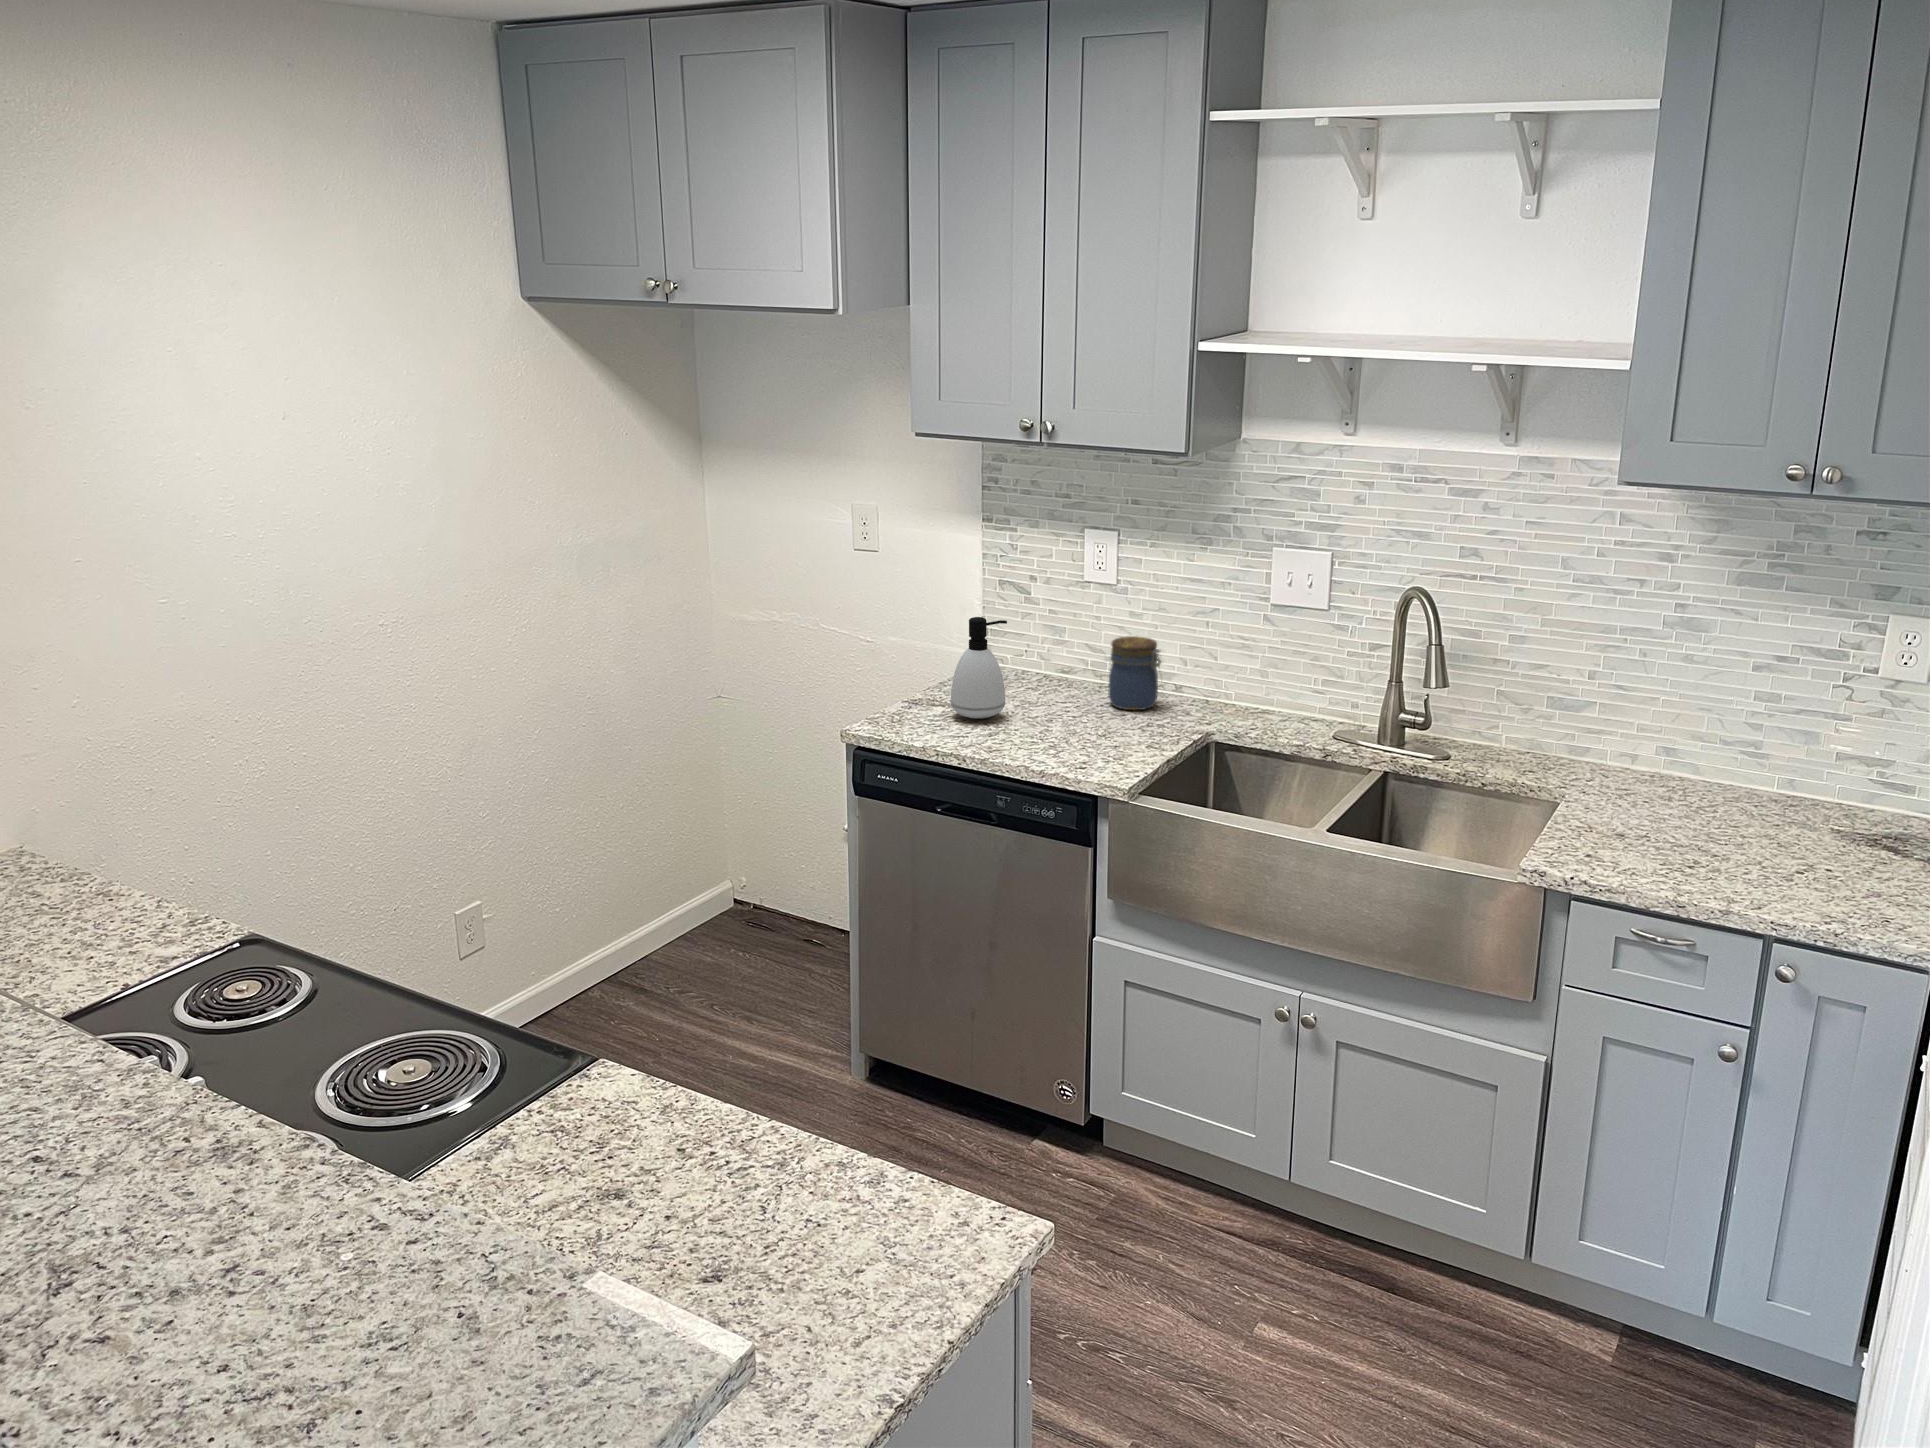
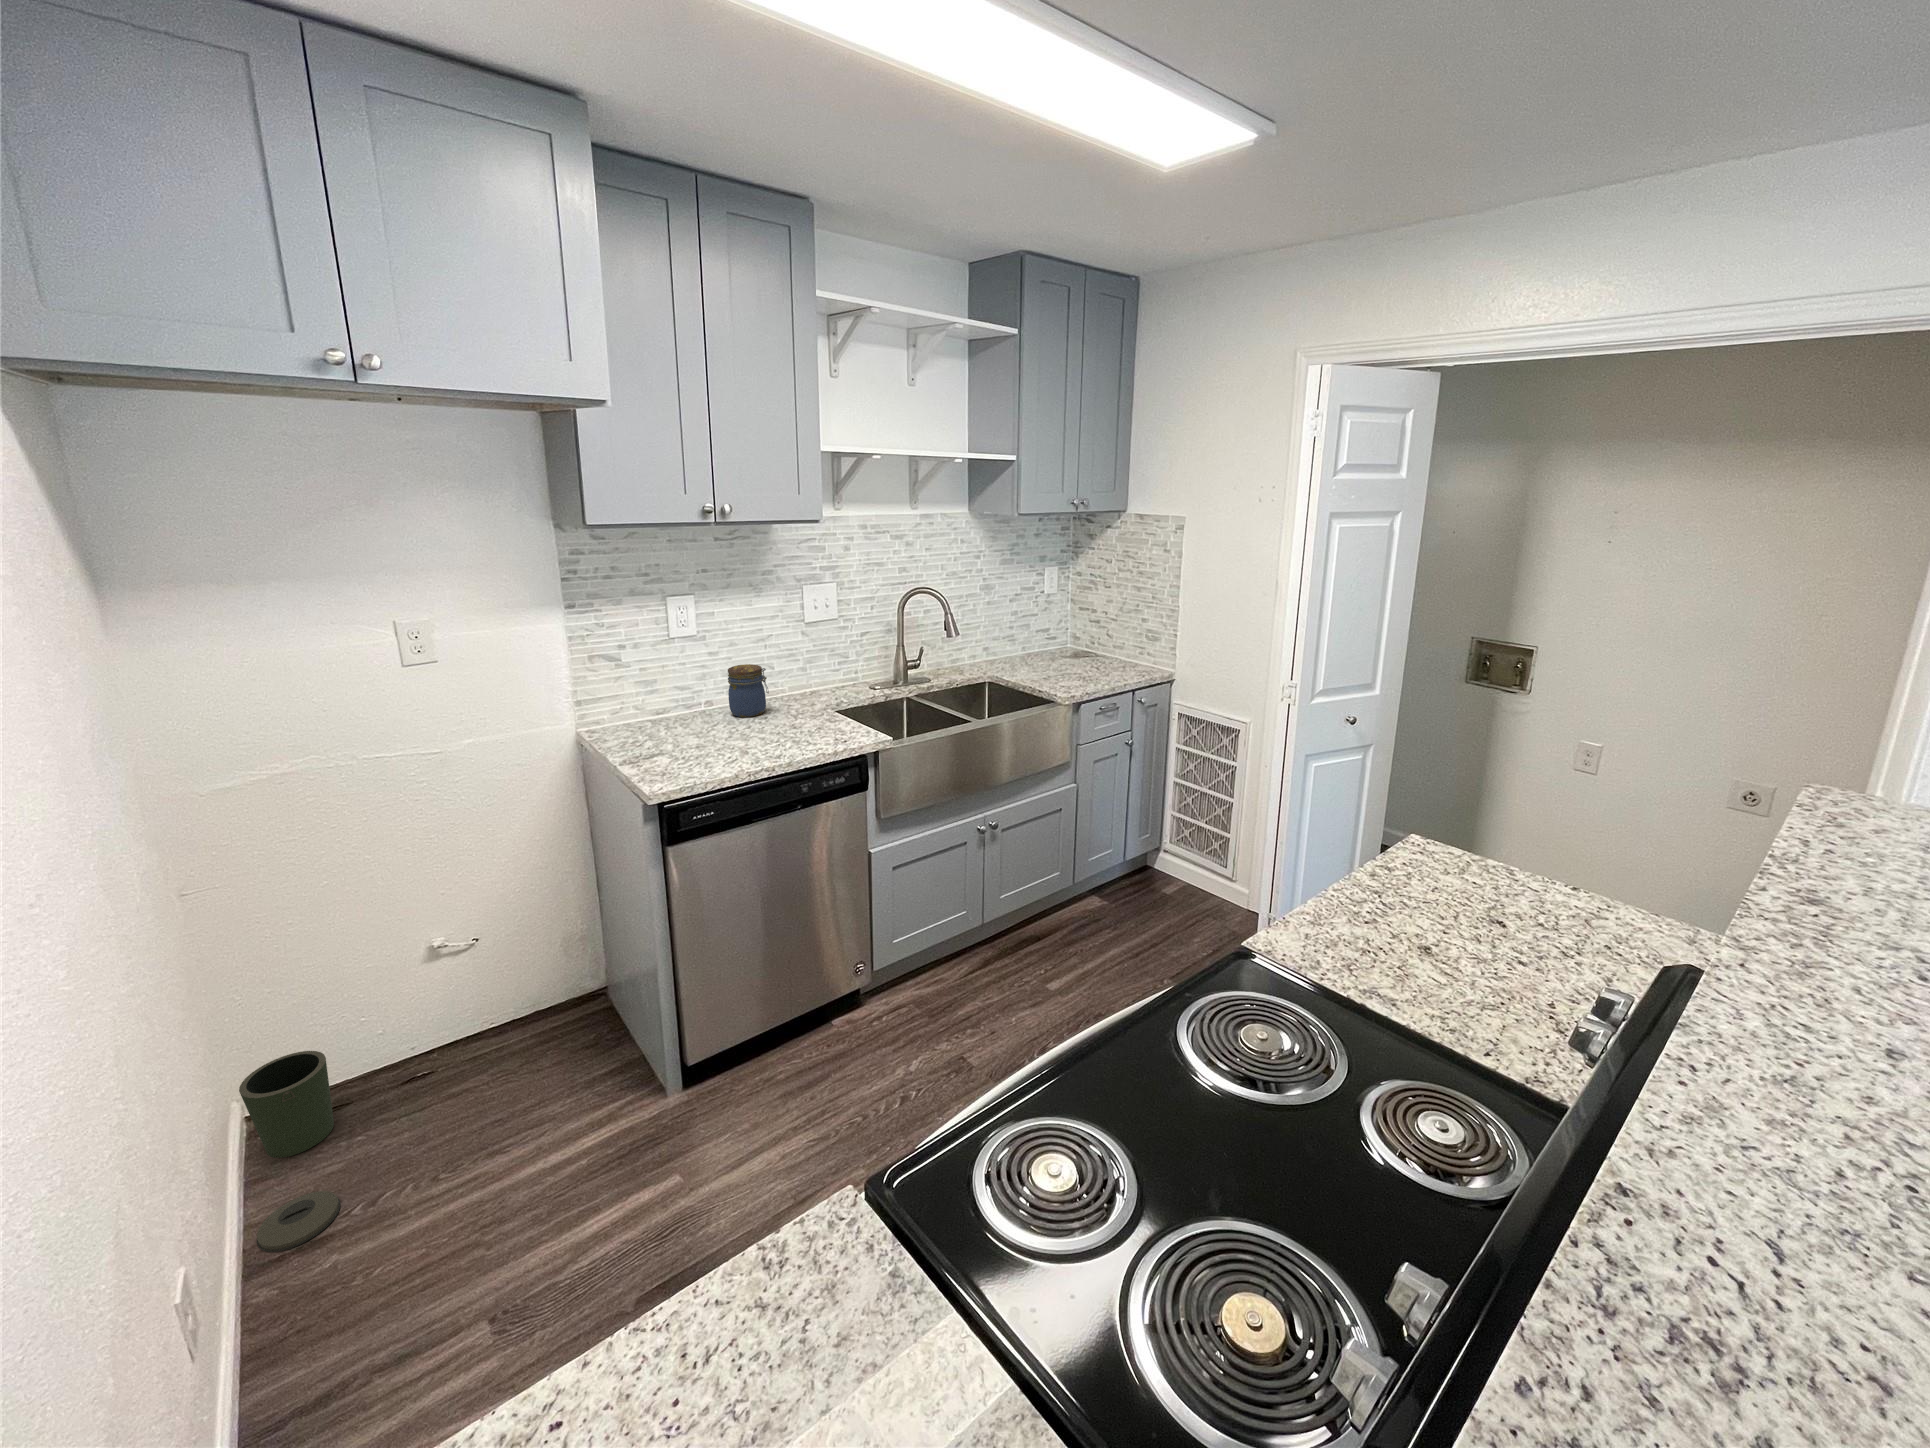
soap dispenser: present [951,617,1007,719] -> none [677,669,724,752]
trash can: none [630,861,756,987] -> present [239,1051,340,1252]

